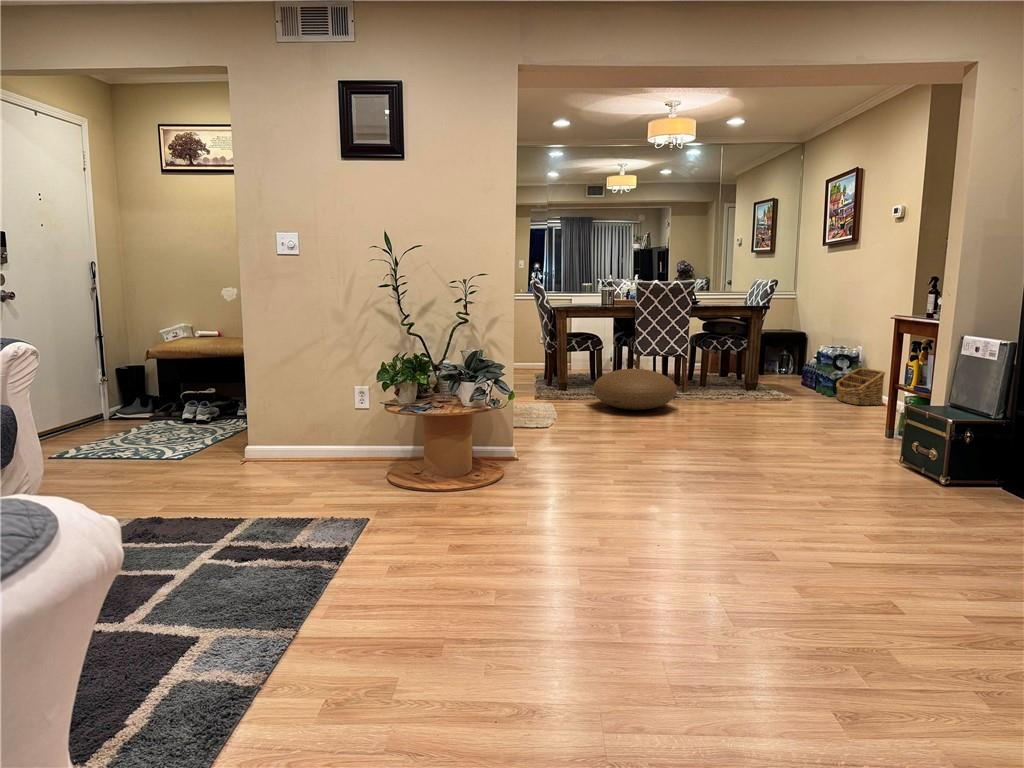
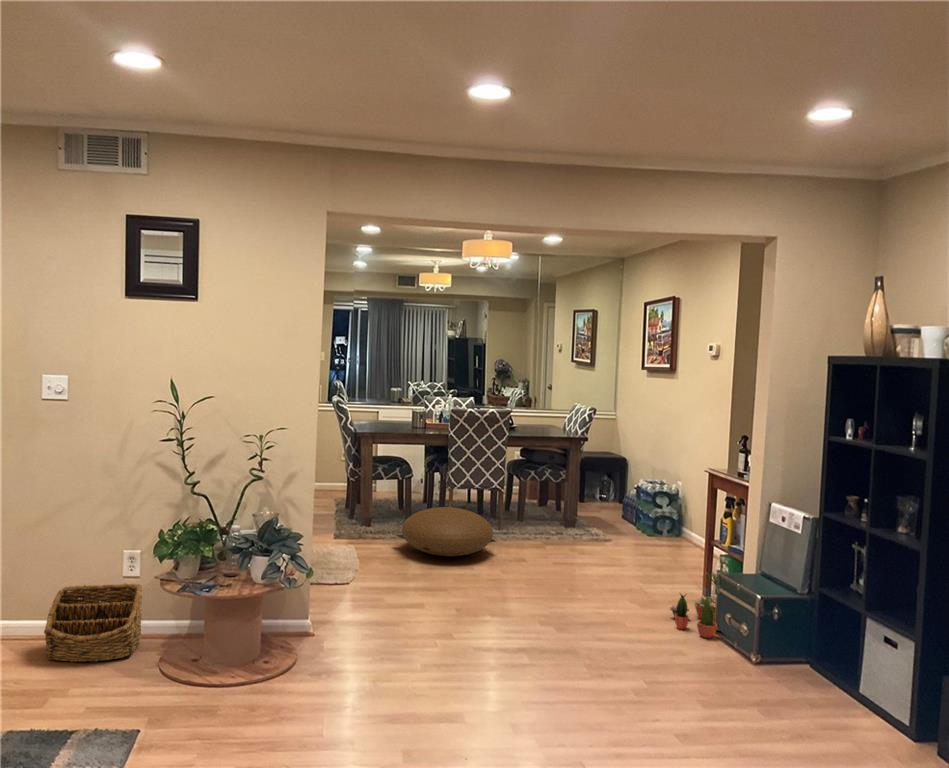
basket: present [836,368,885,405] -> present [44,583,142,662]
potted plant: none [851,407,923,468] -> present [669,572,718,638]

